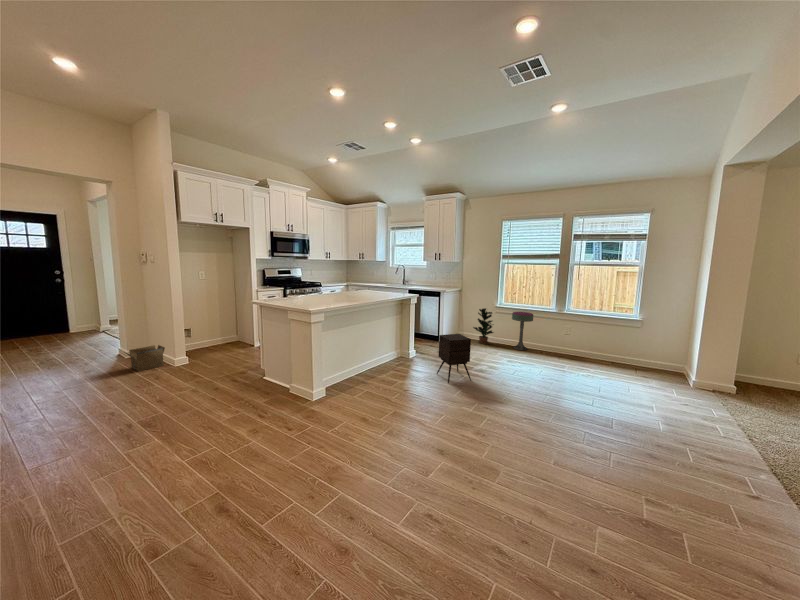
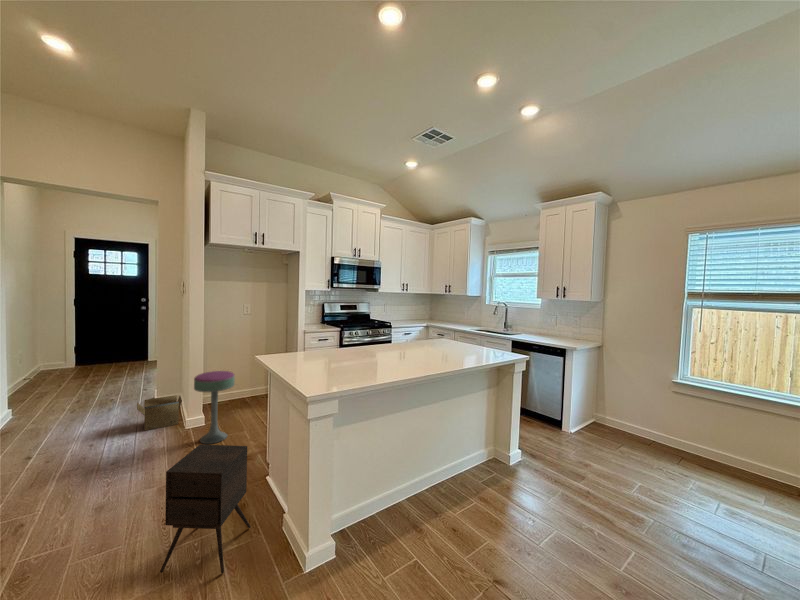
potted plant: present [473,308,493,344] -> none [627,383,674,448]
bar stool: present [512,312,533,350] -> present [194,371,235,444]
side table: present [437,334,471,383] -> present [160,445,251,573]

